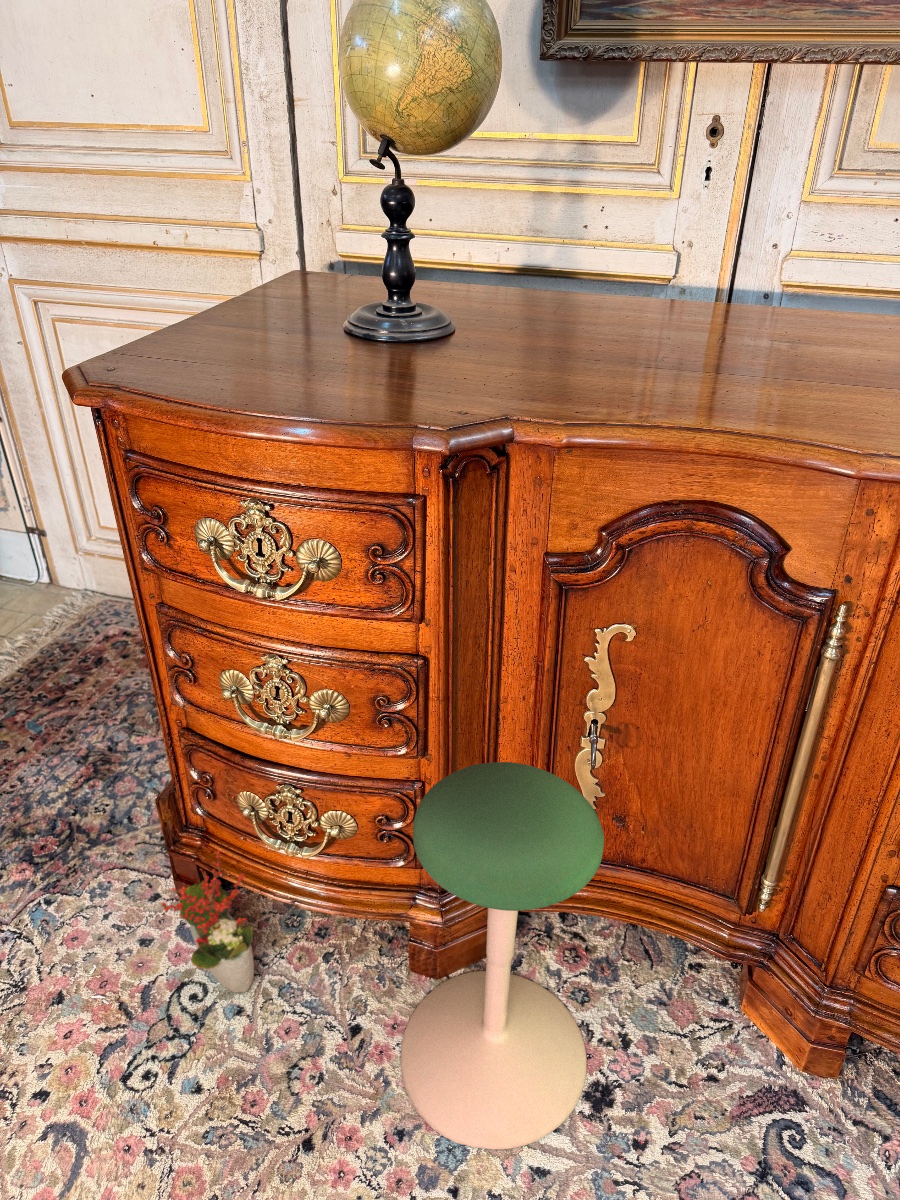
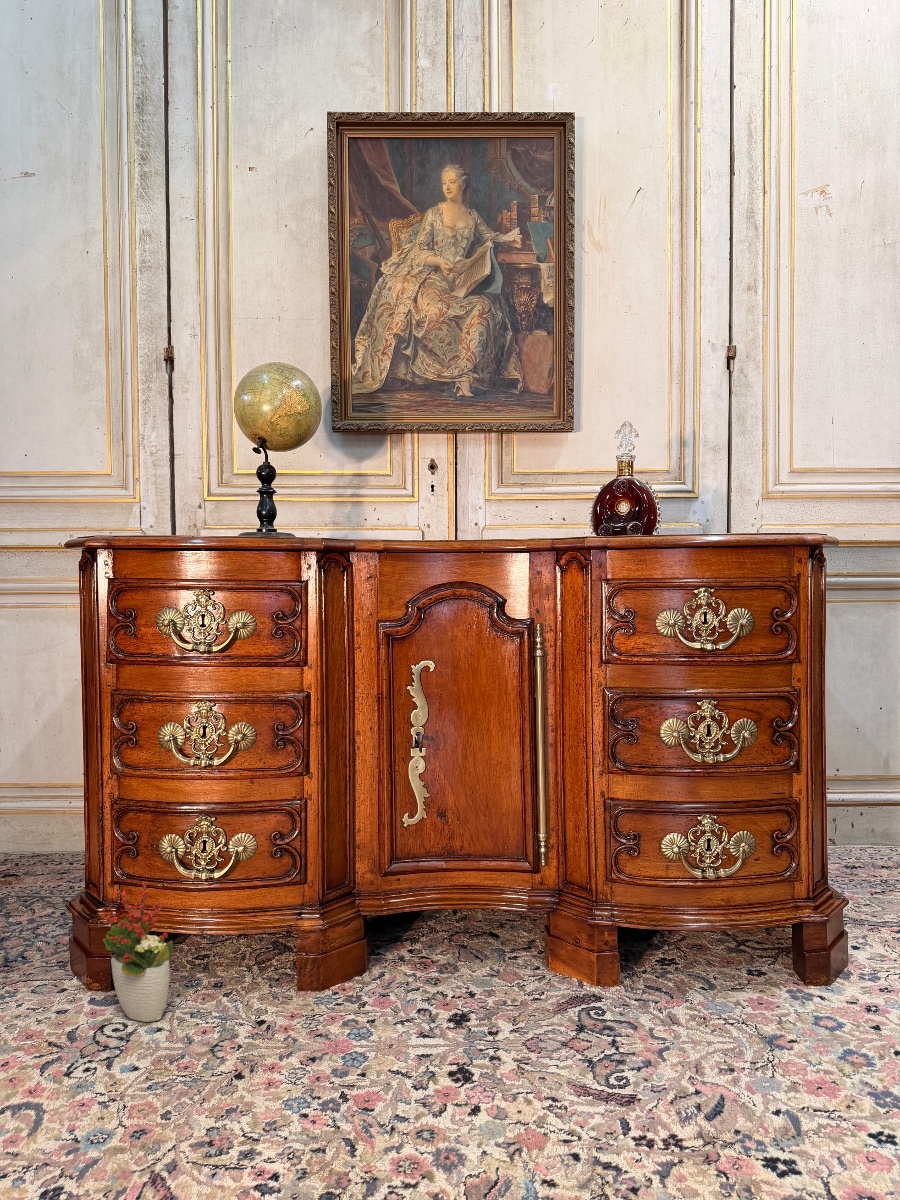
stool: present [401,762,604,1149] -> none [301,752,448,1052]

